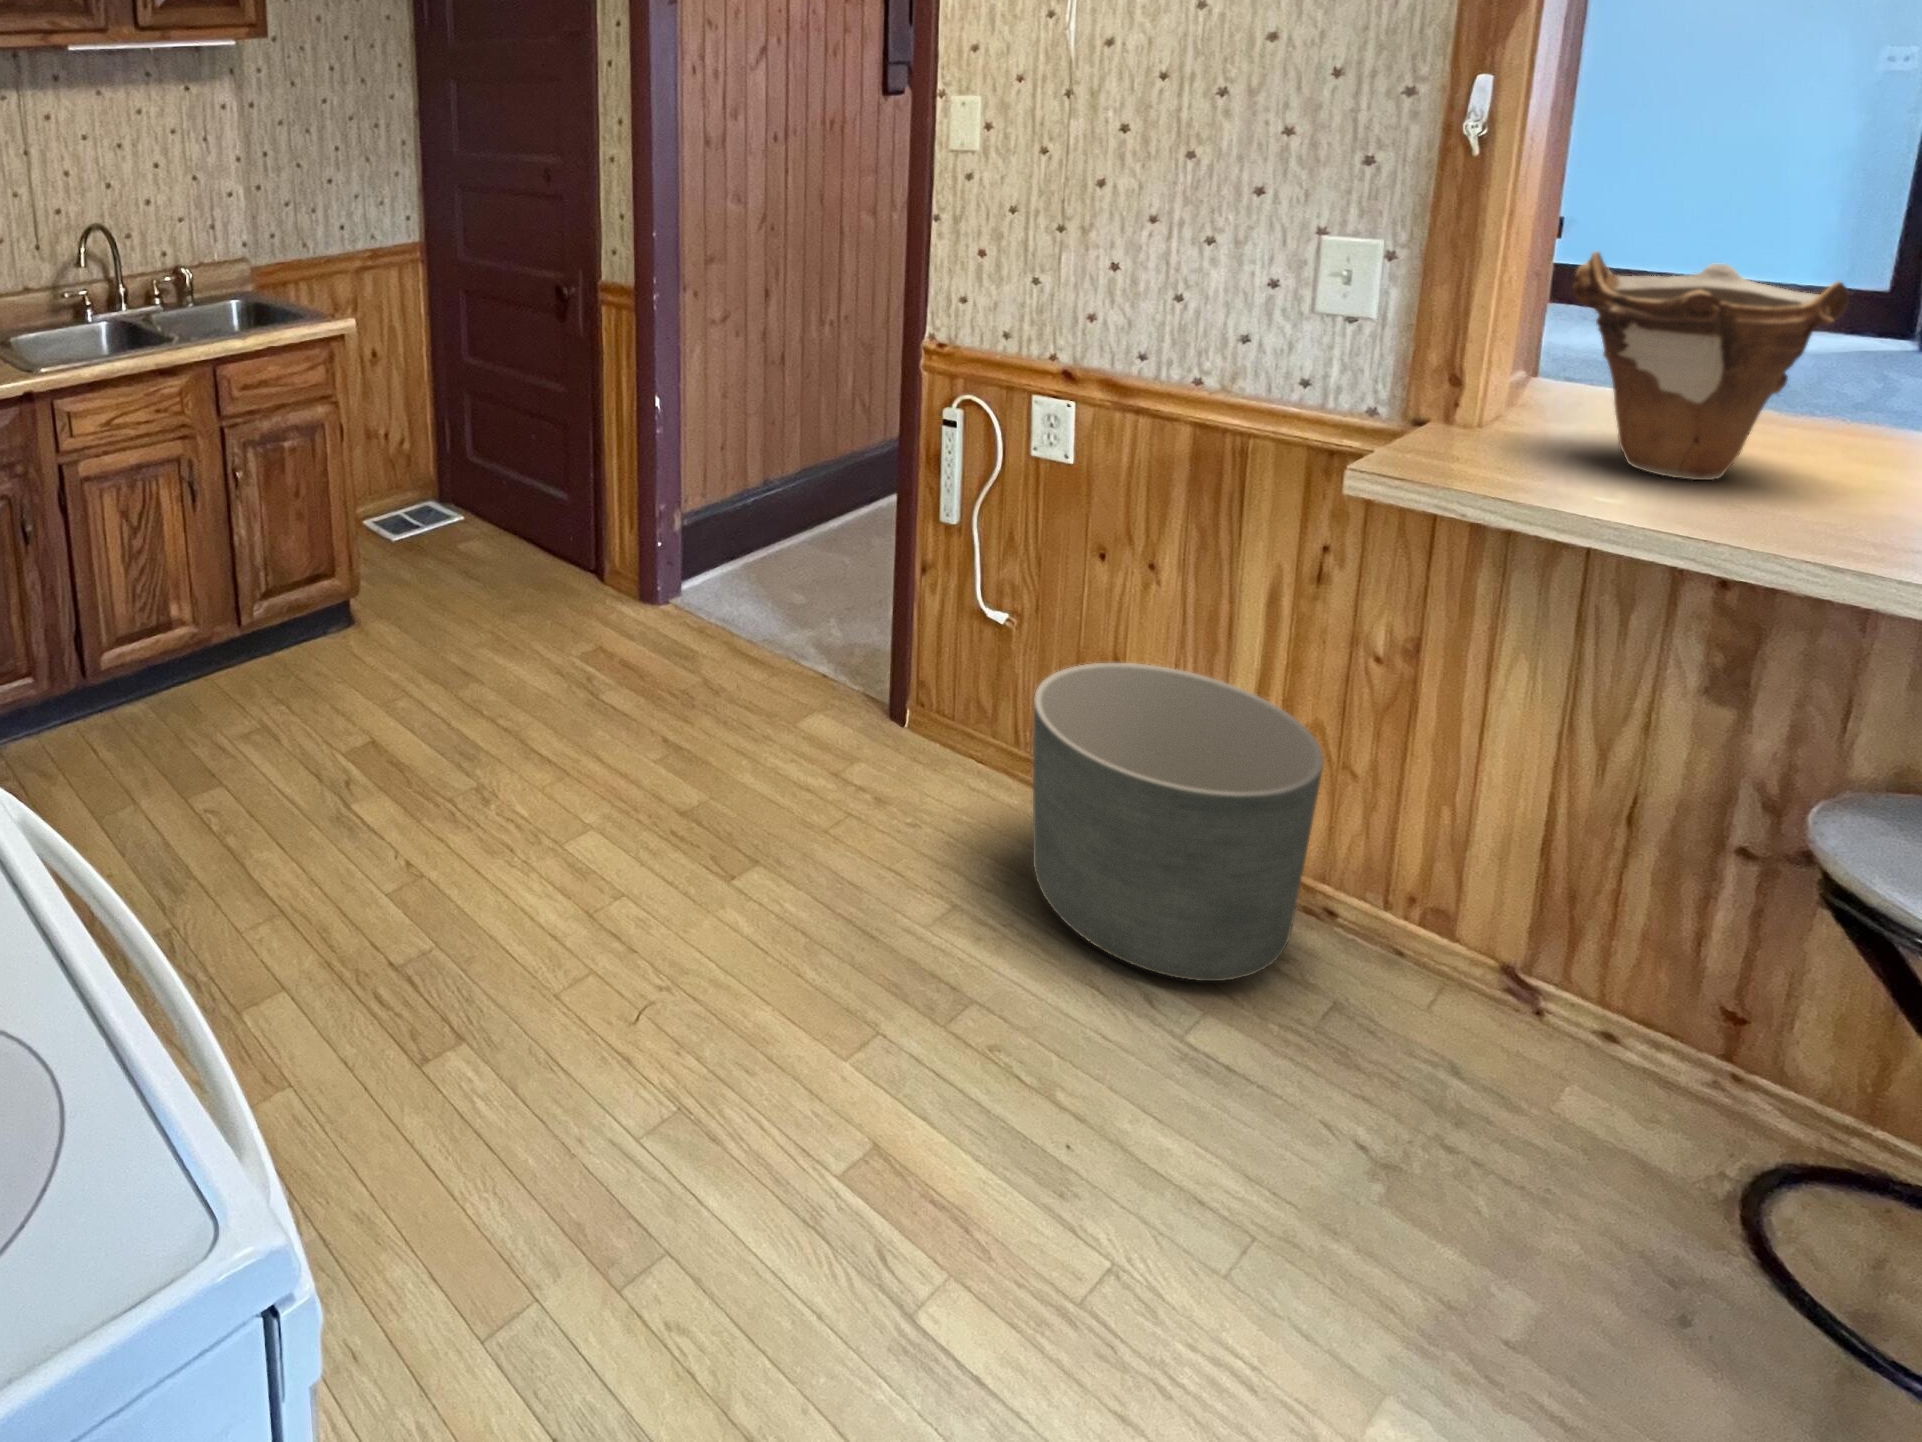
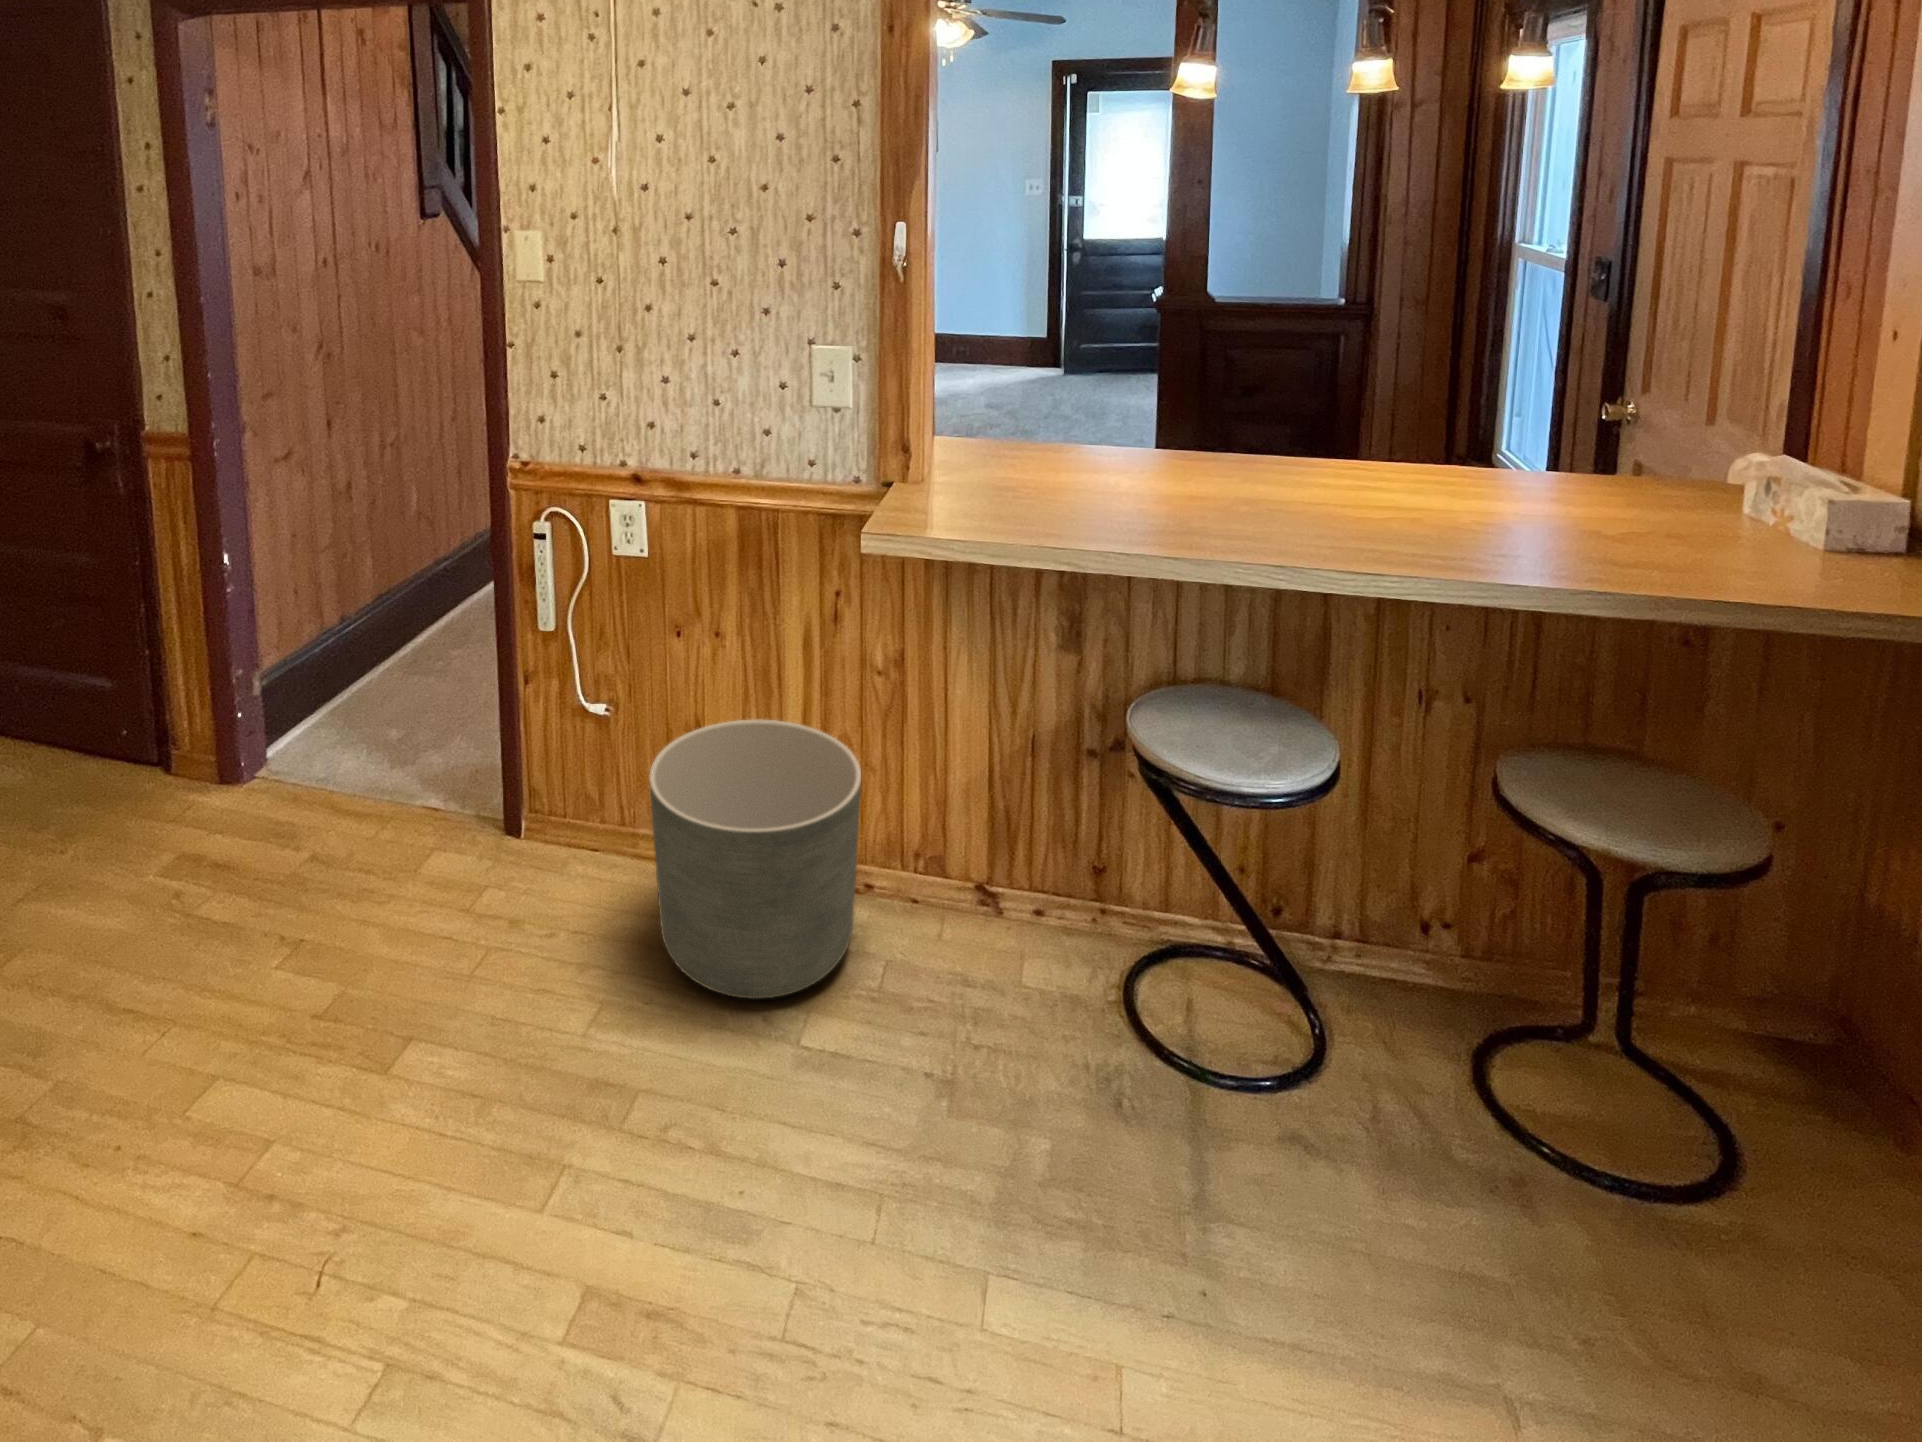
vase: present [1573,251,1849,480] -> none [970,350,1103,505]

